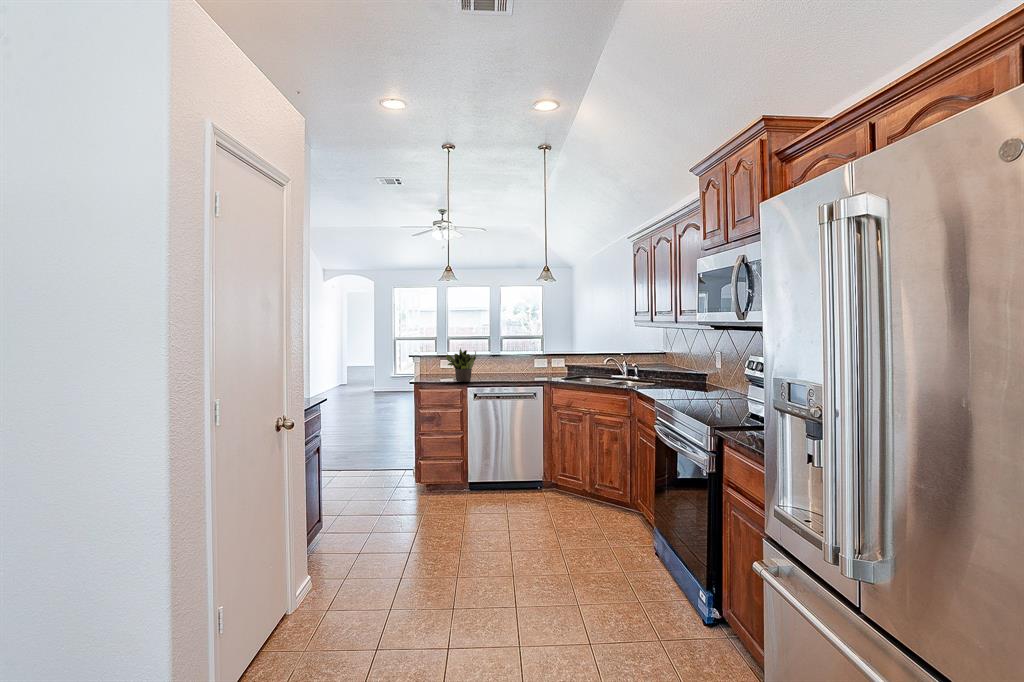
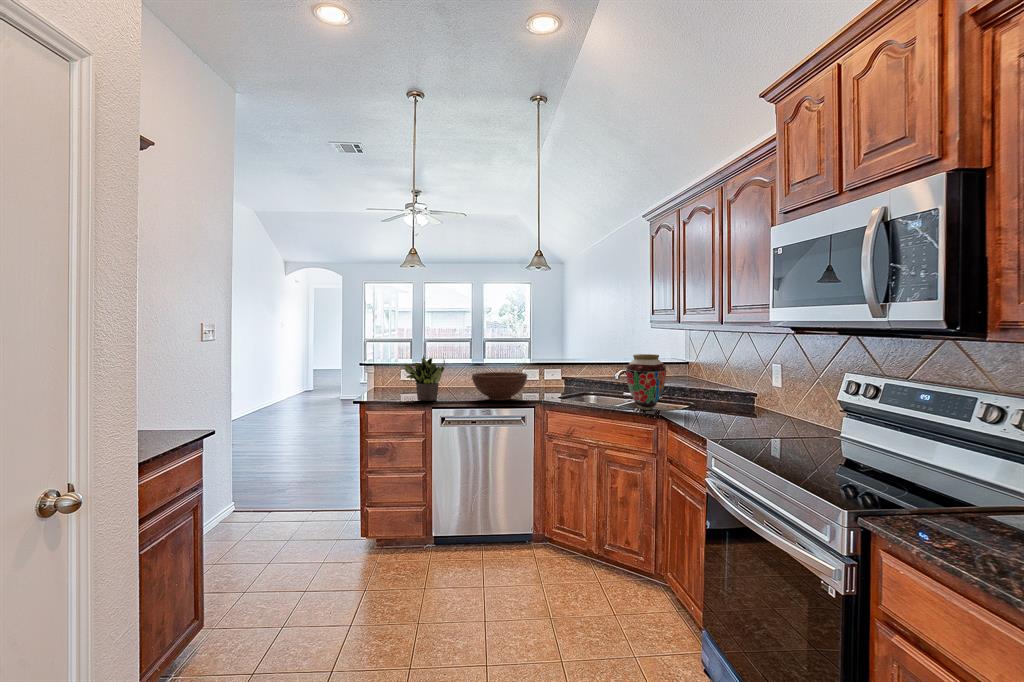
vase: none [610,346,639,386] -> present [626,354,666,410]
fruit bowl: none [496,361,538,381] -> present [472,372,527,401]

